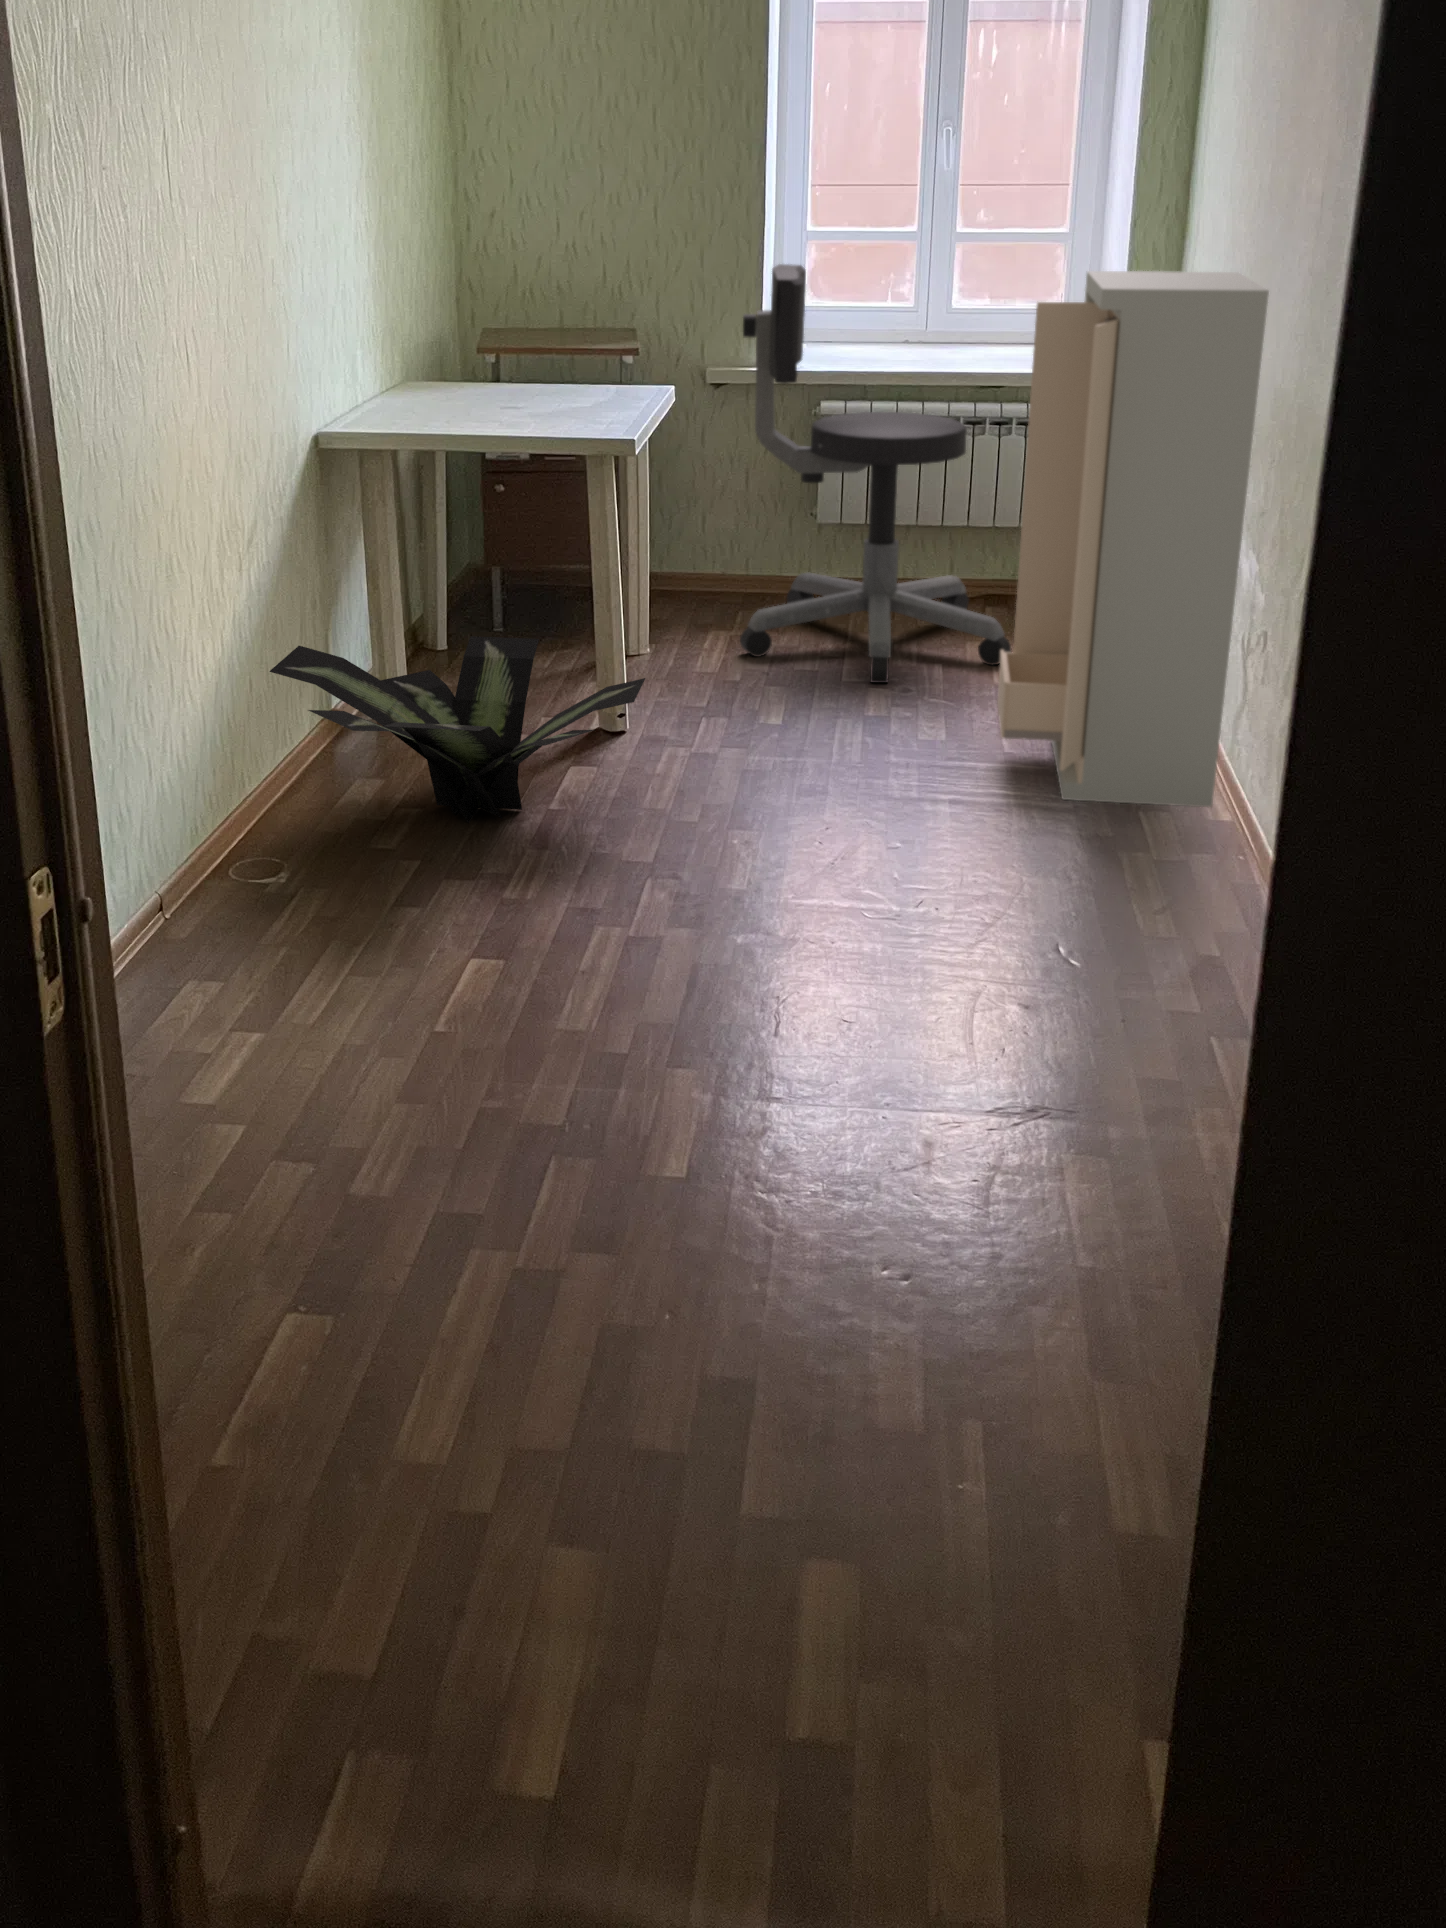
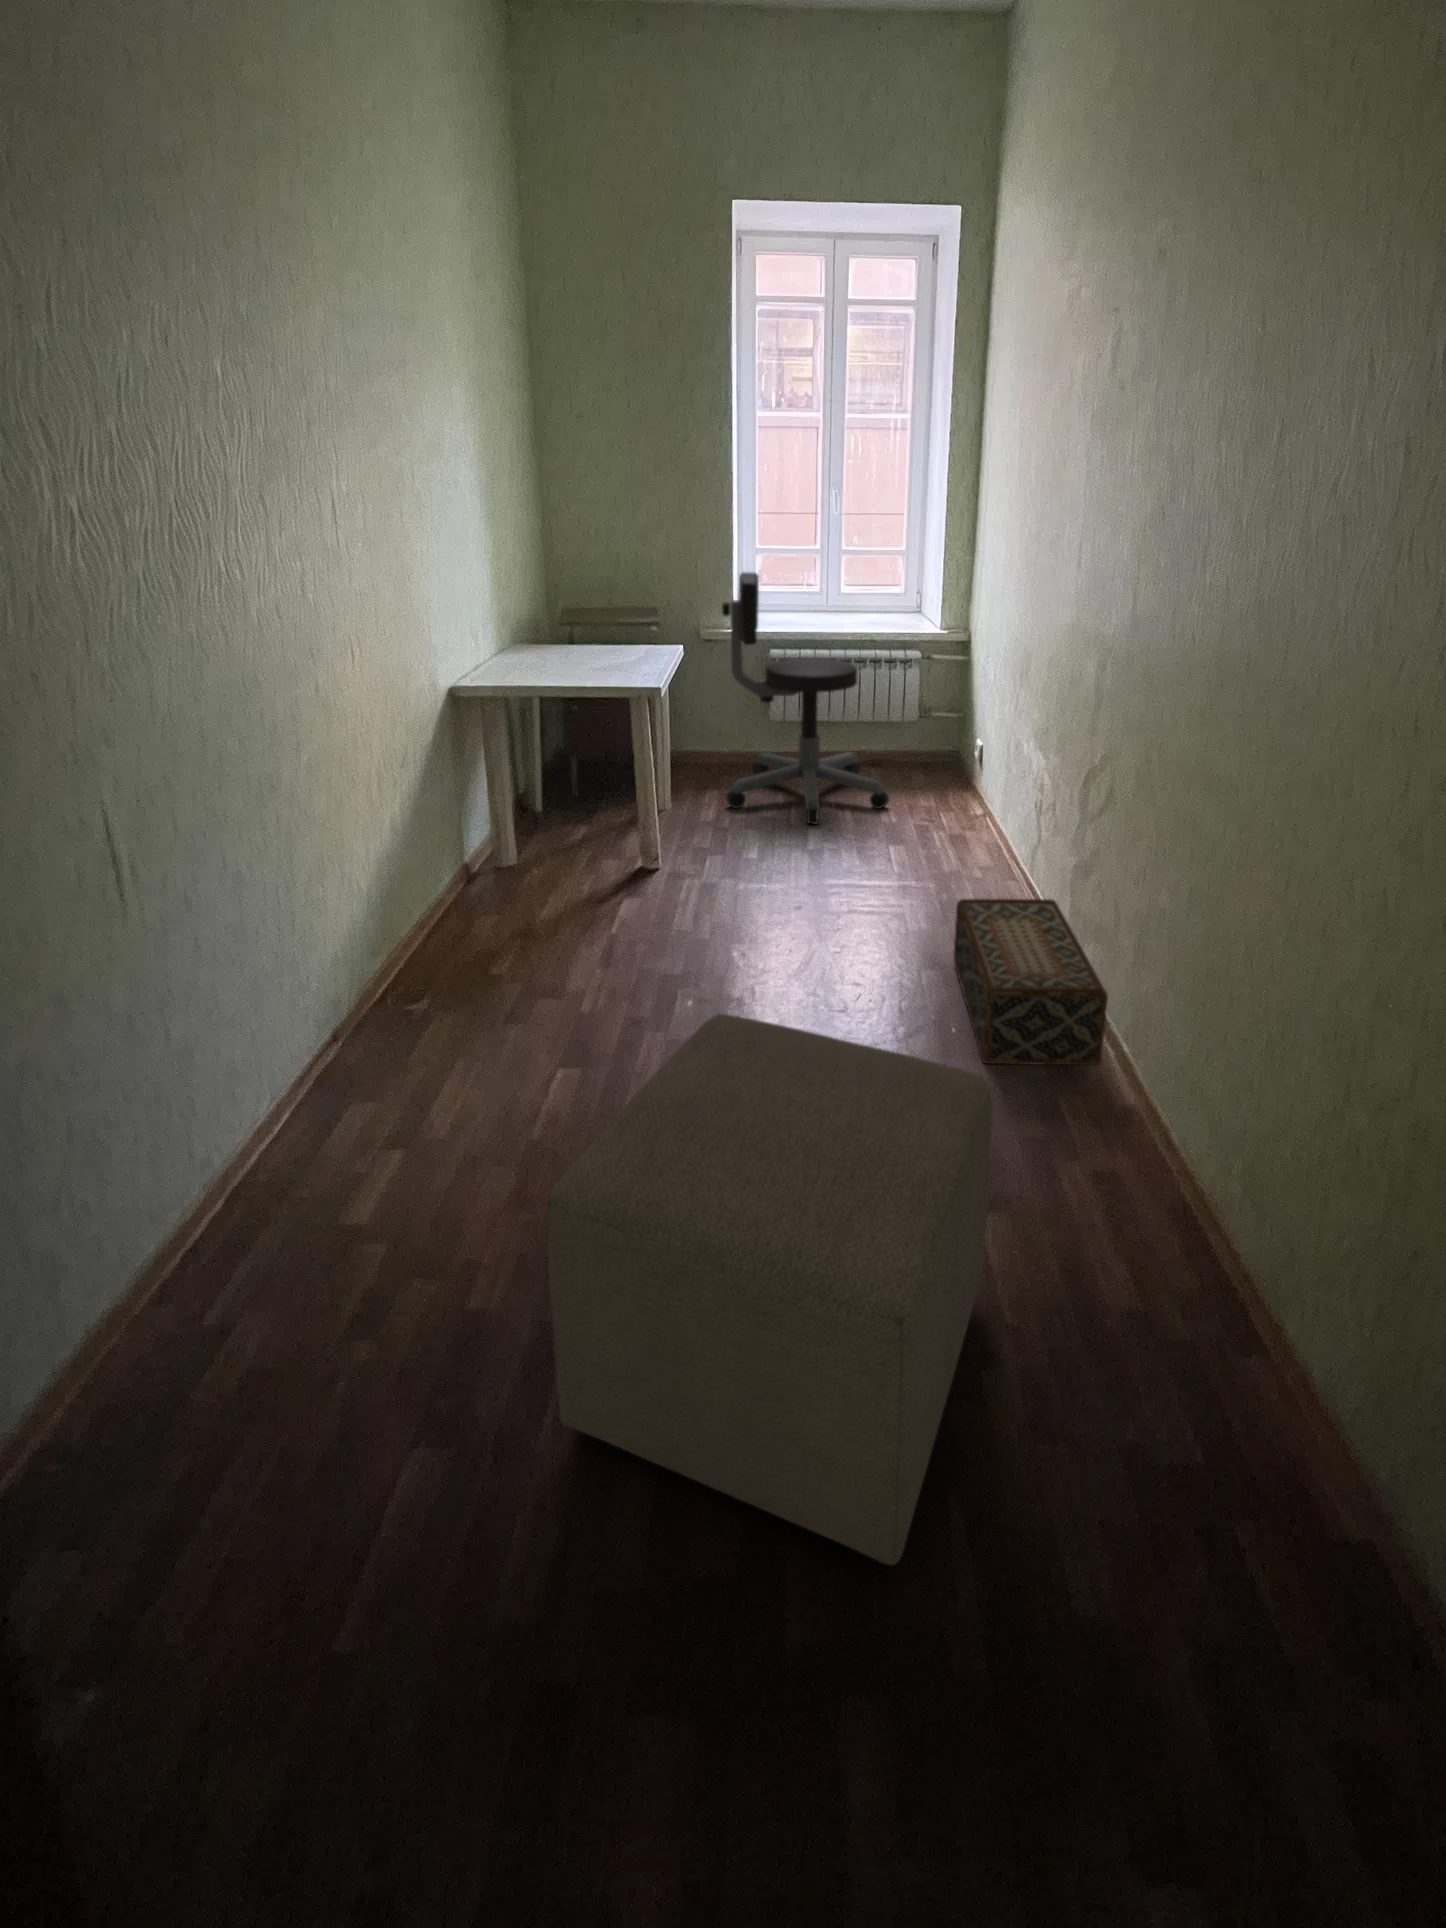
storage cabinet: present [997,271,1269,807] -> none [888,583,1044,905]
potted plant: present [270,636,645,823] -> none [419,815,673,945]
woven basket: none [1082,774,1311,1020] -> present [954,899,1108,1065]
ottoman: none [448,851,1070,1496] -> present [547,1014,993,1565]

